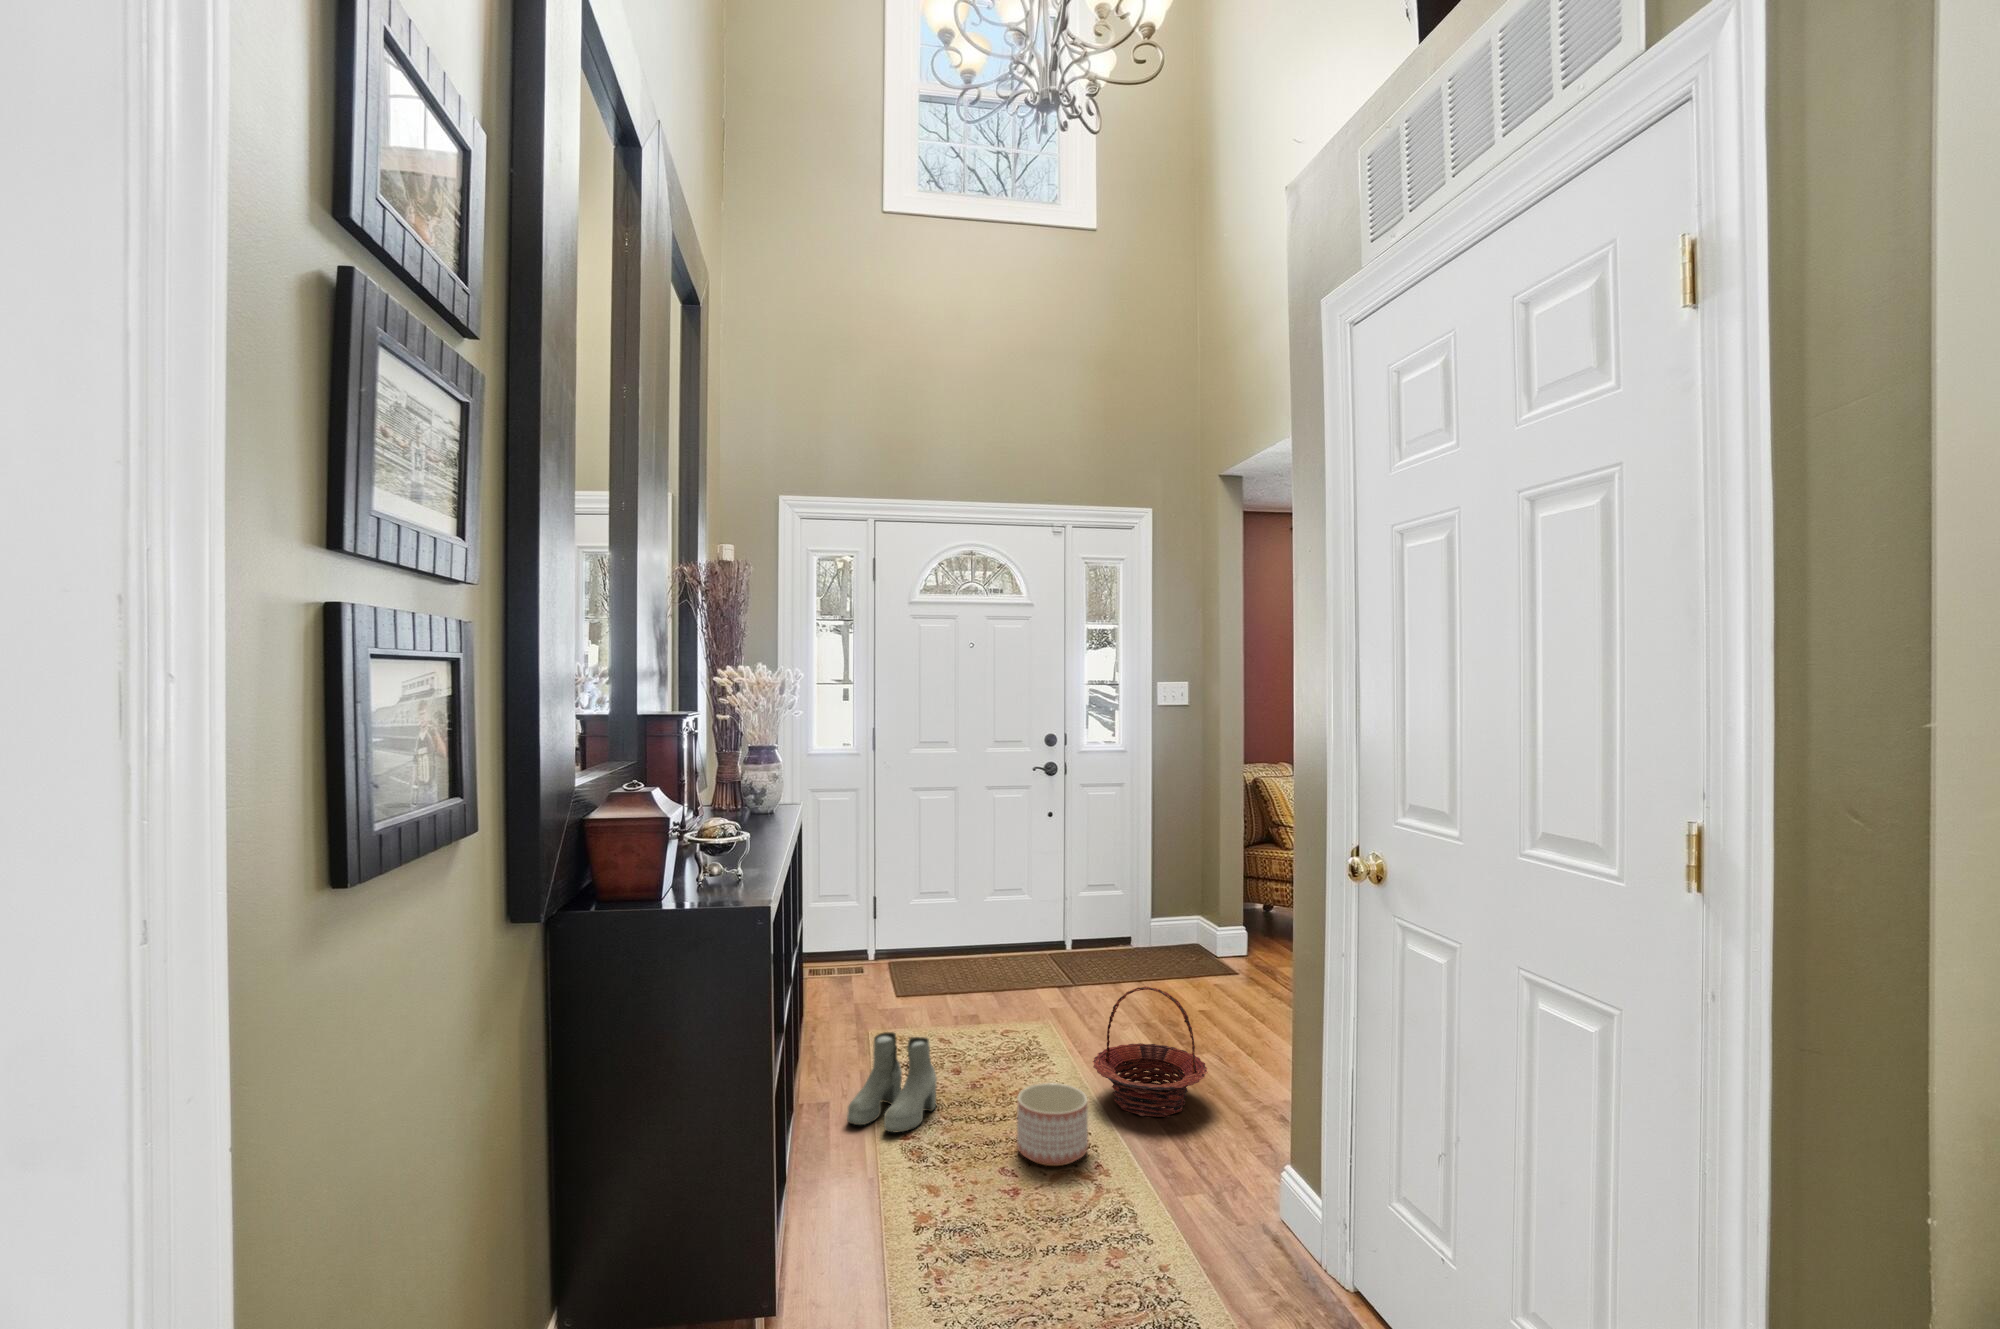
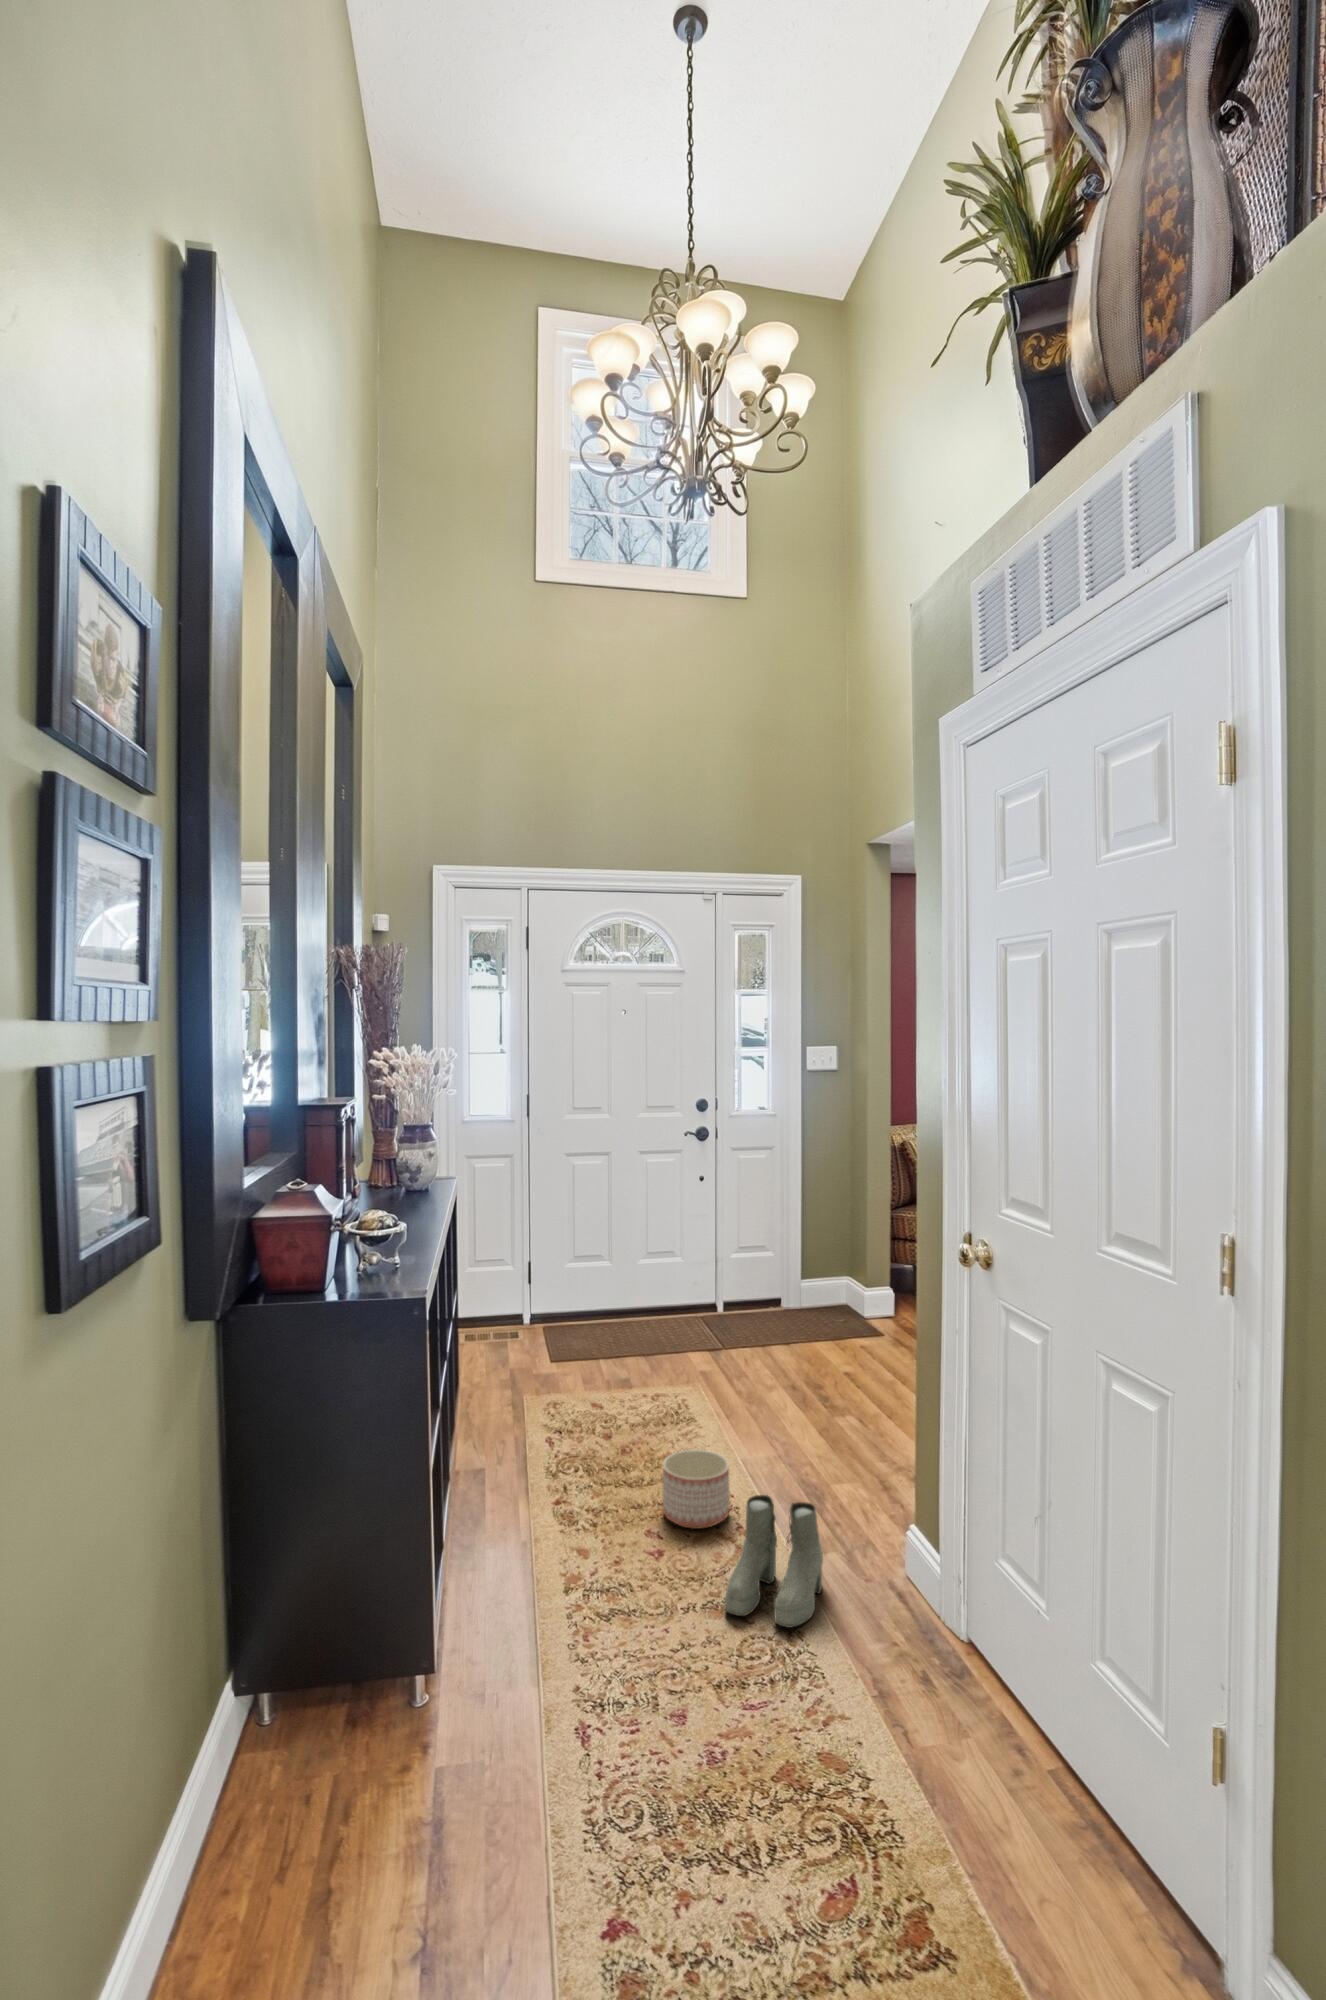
basket: present [1092,986,1208,1117] -> none [737,1355,847,1480]
boots: present [847,1032,937,1133] -> present [725,1495,823,1628]

